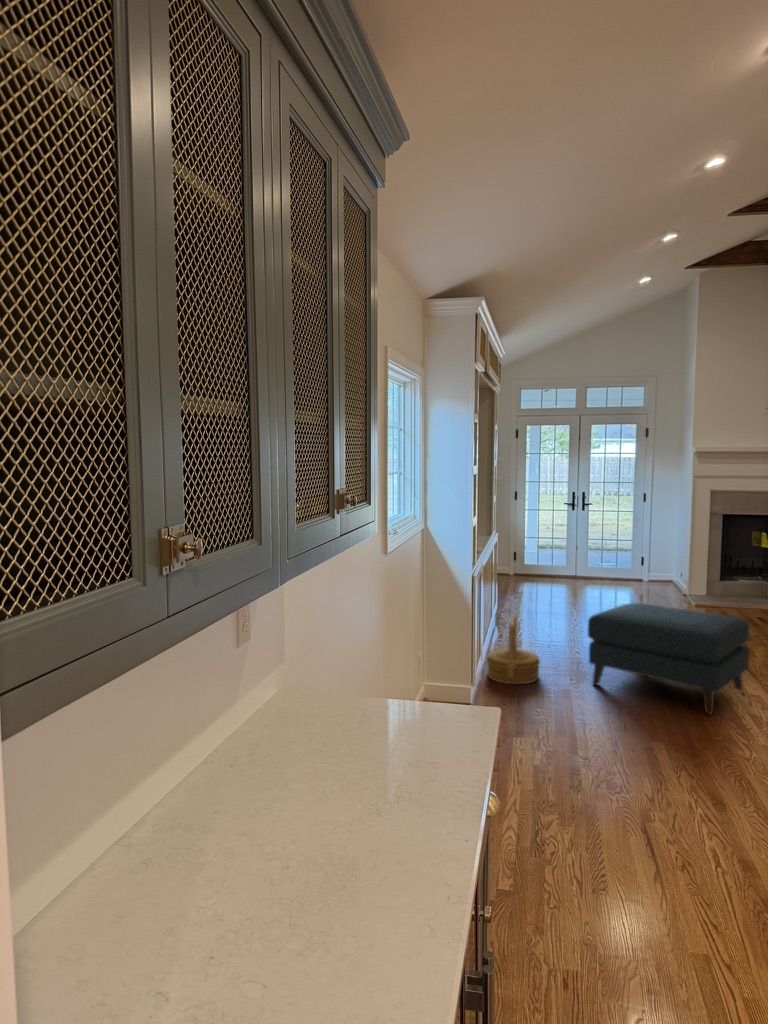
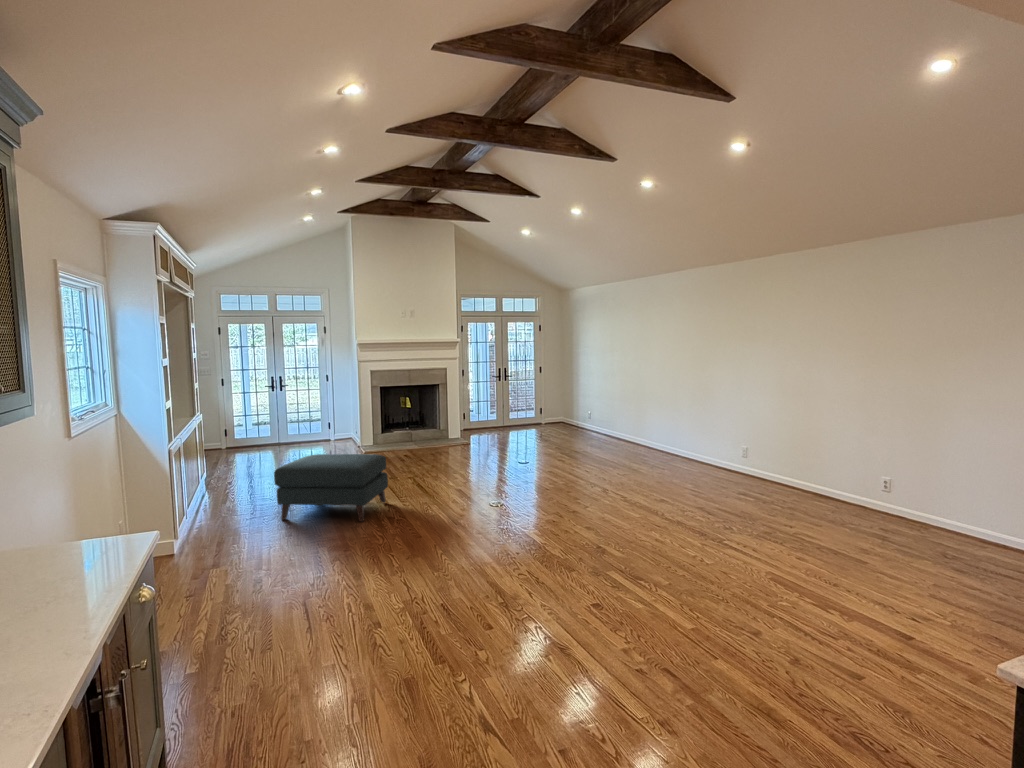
woven basket: present [487,615,540,684] -> none [190,478,238,534]

